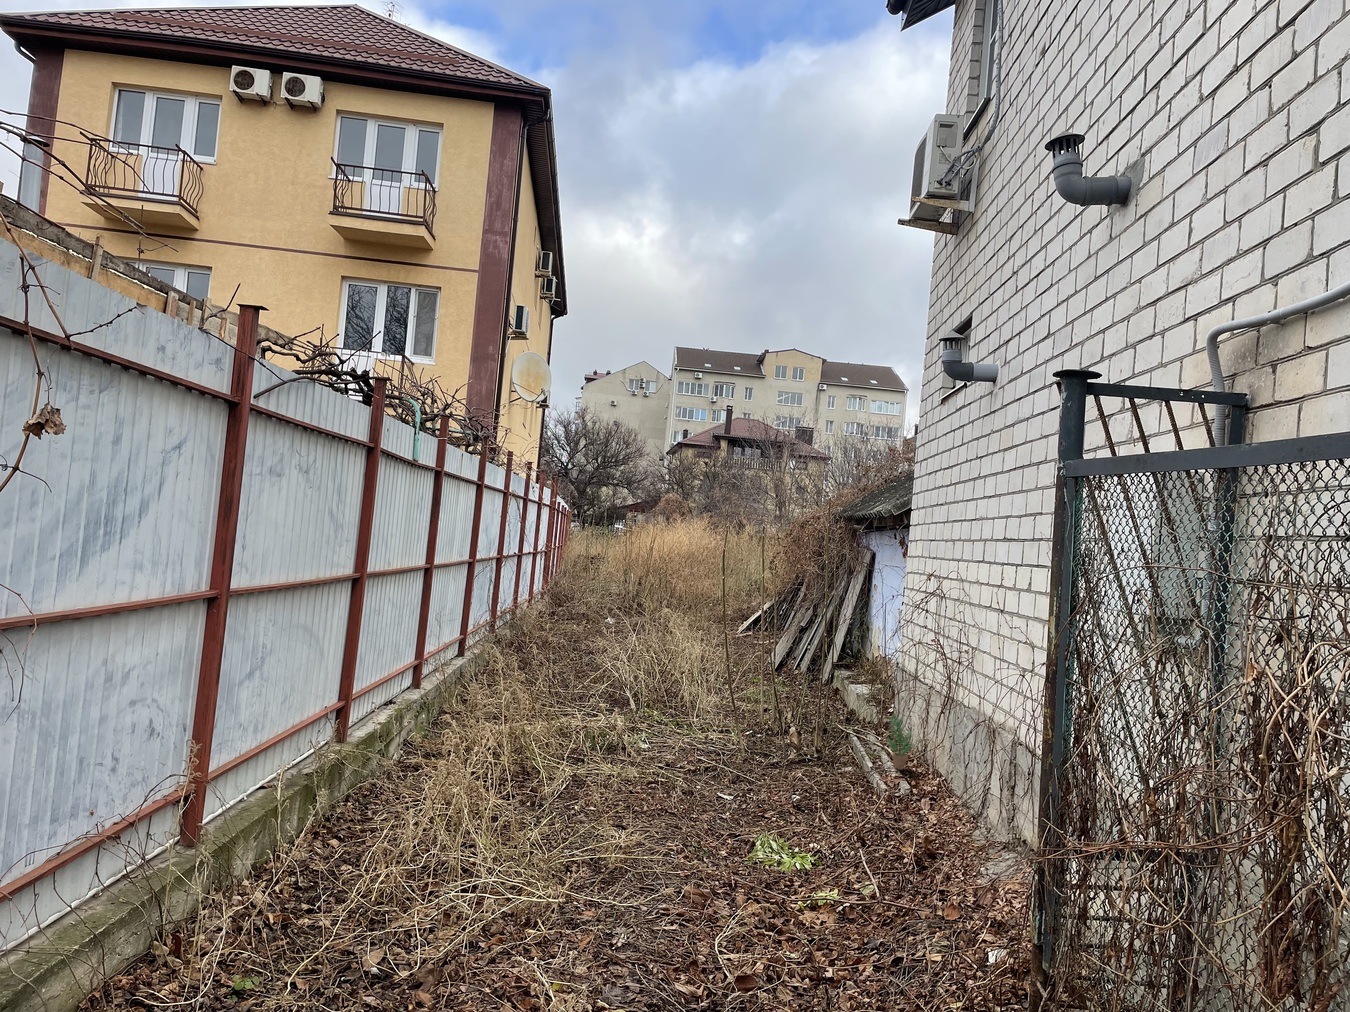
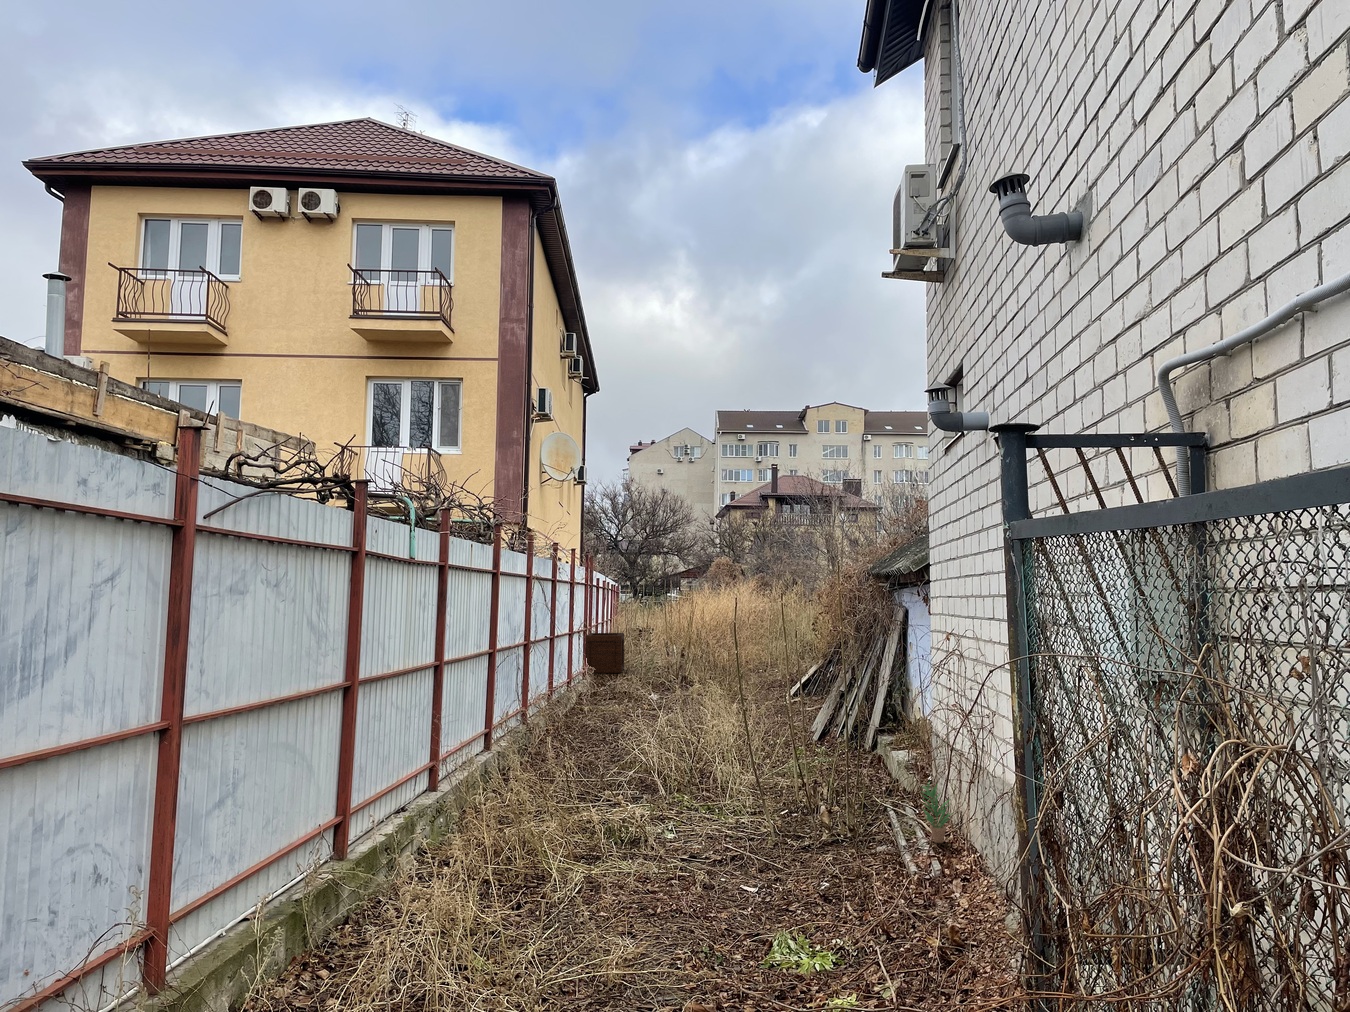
wooden crate: none [545,556,586,597] -> present [586,633,624,673]

